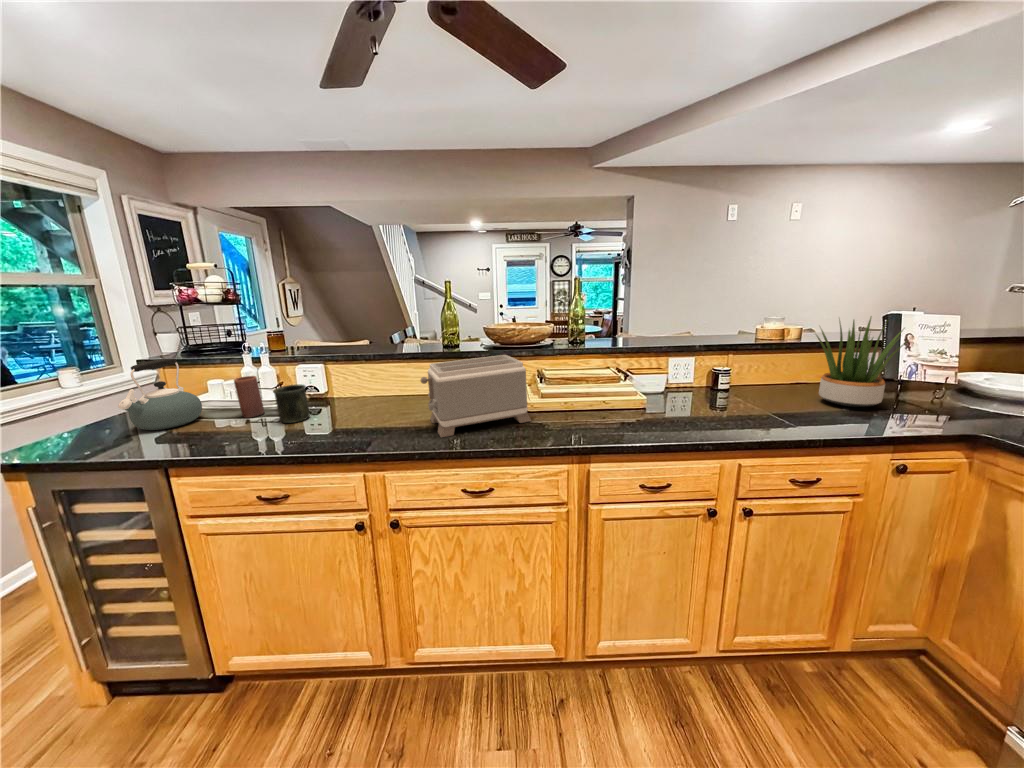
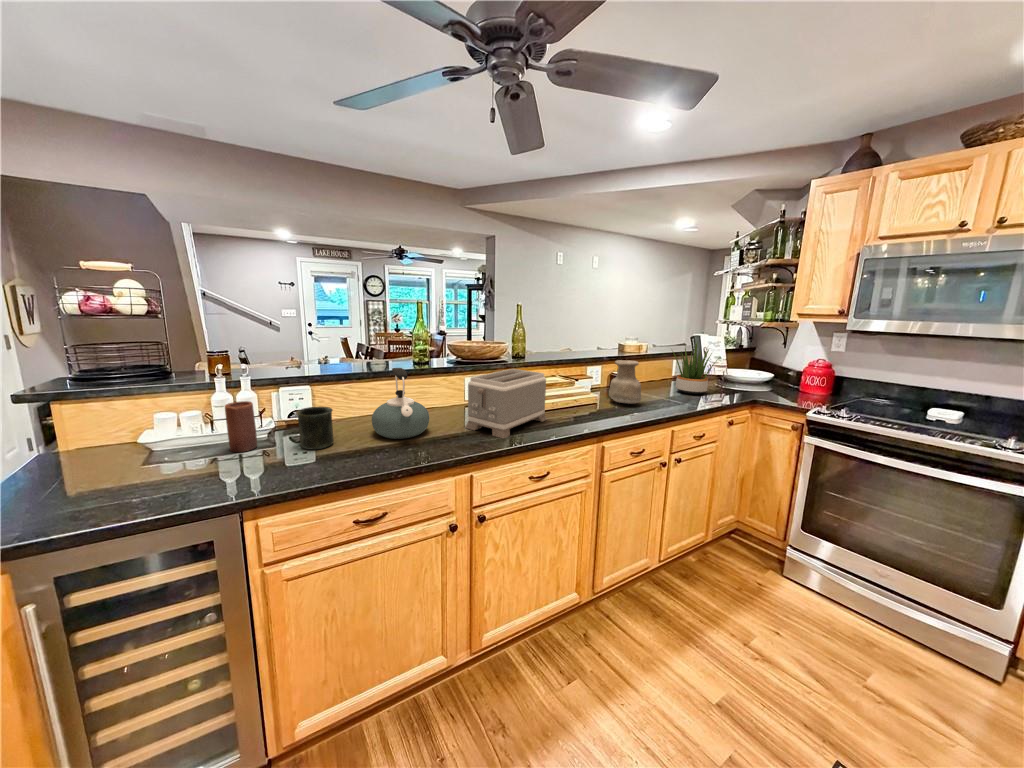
vase: none [659,347,709,412] -> present [609,360,641,404]
kettle: present [118,359,202,430] -> present [372,368,429,439]

